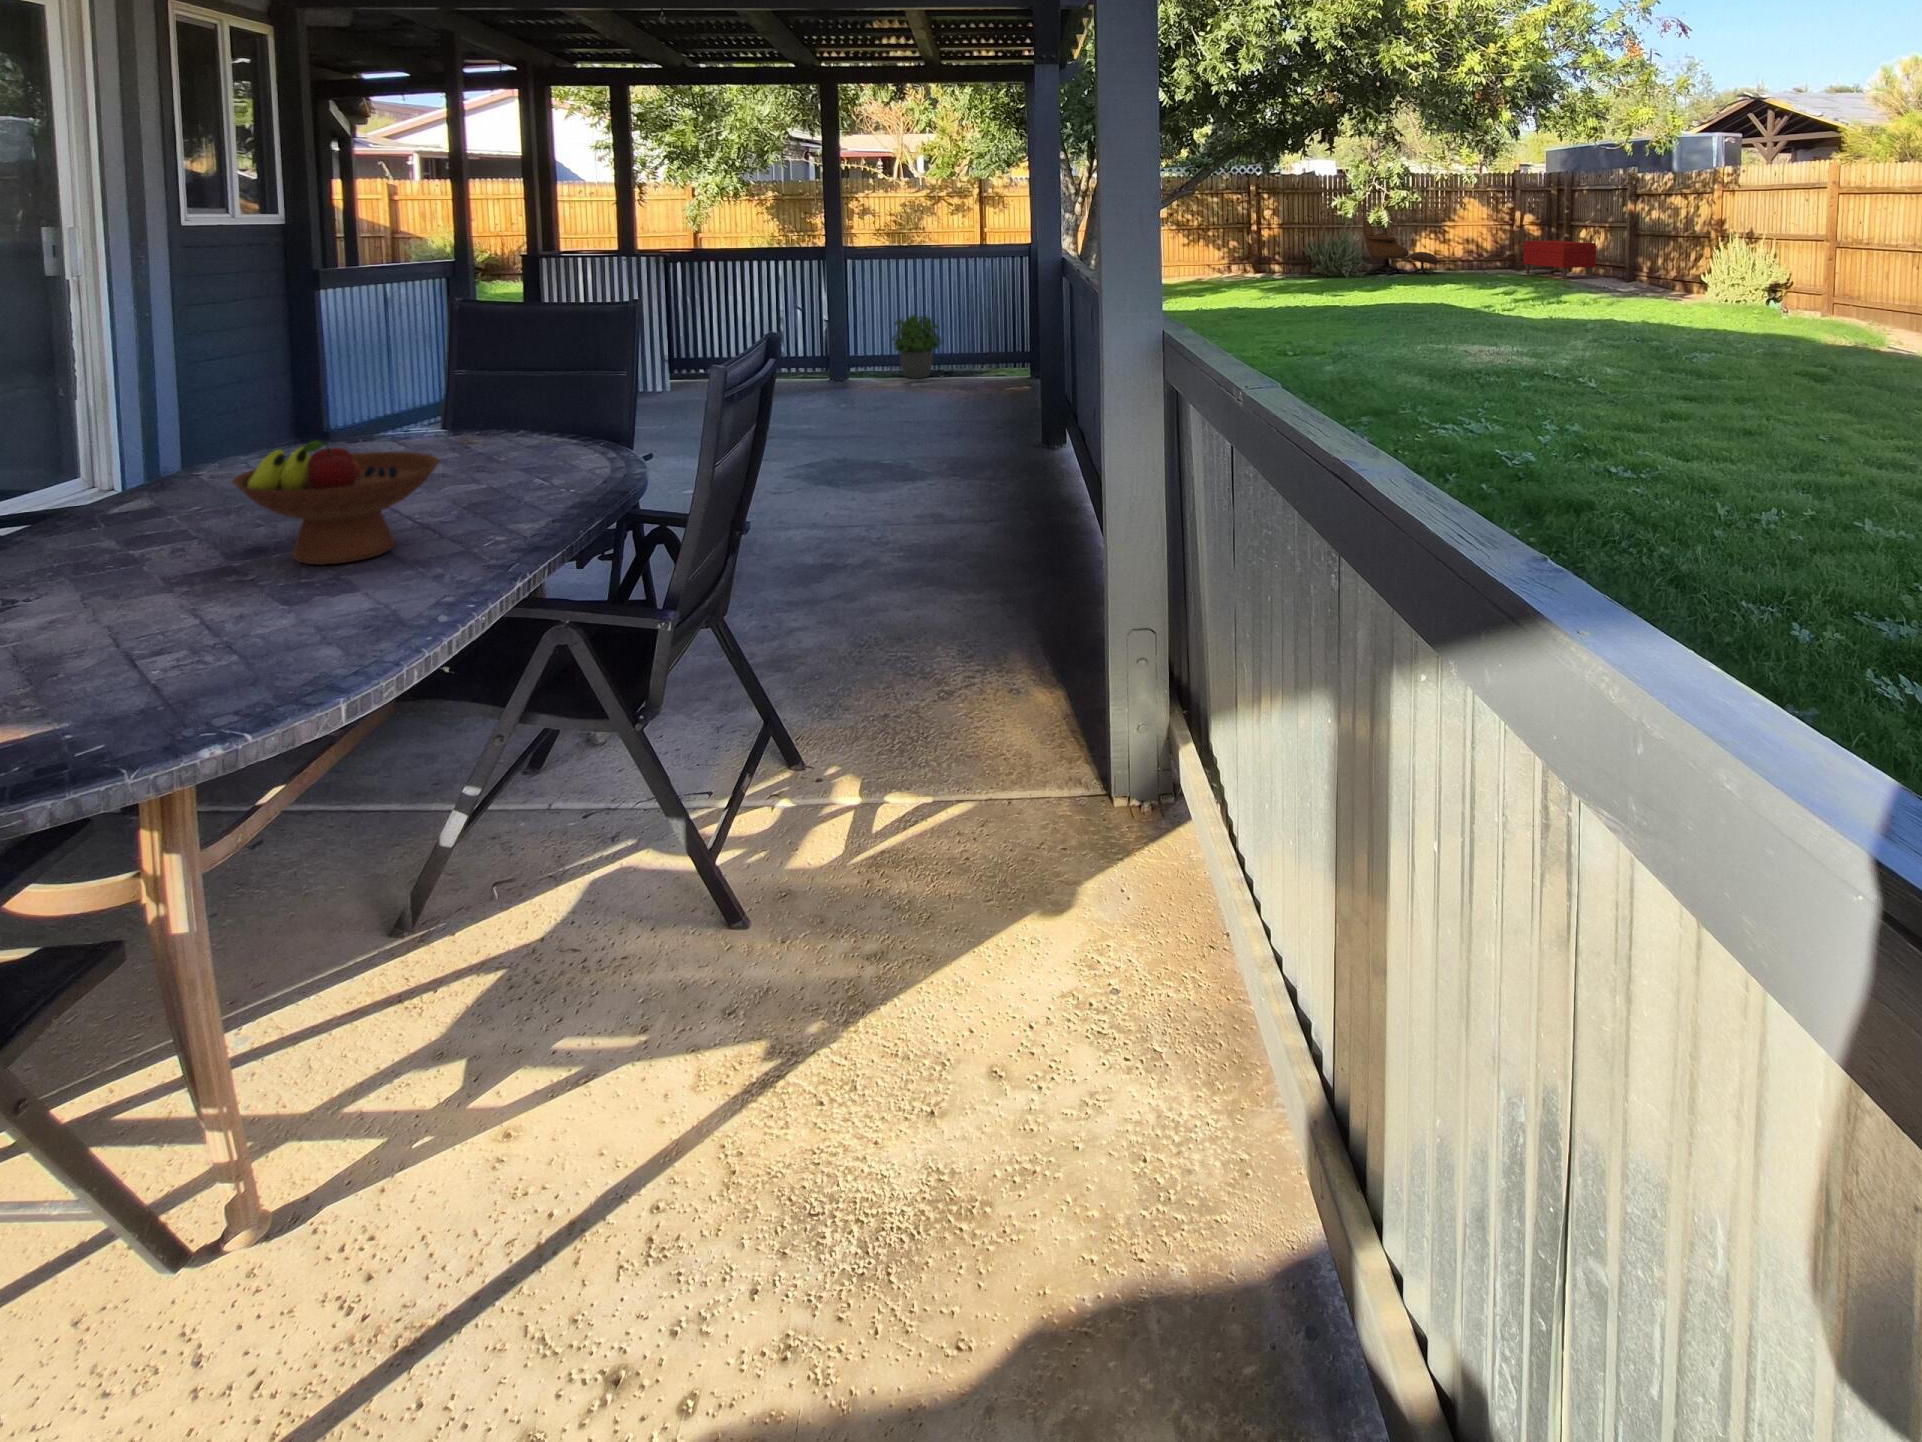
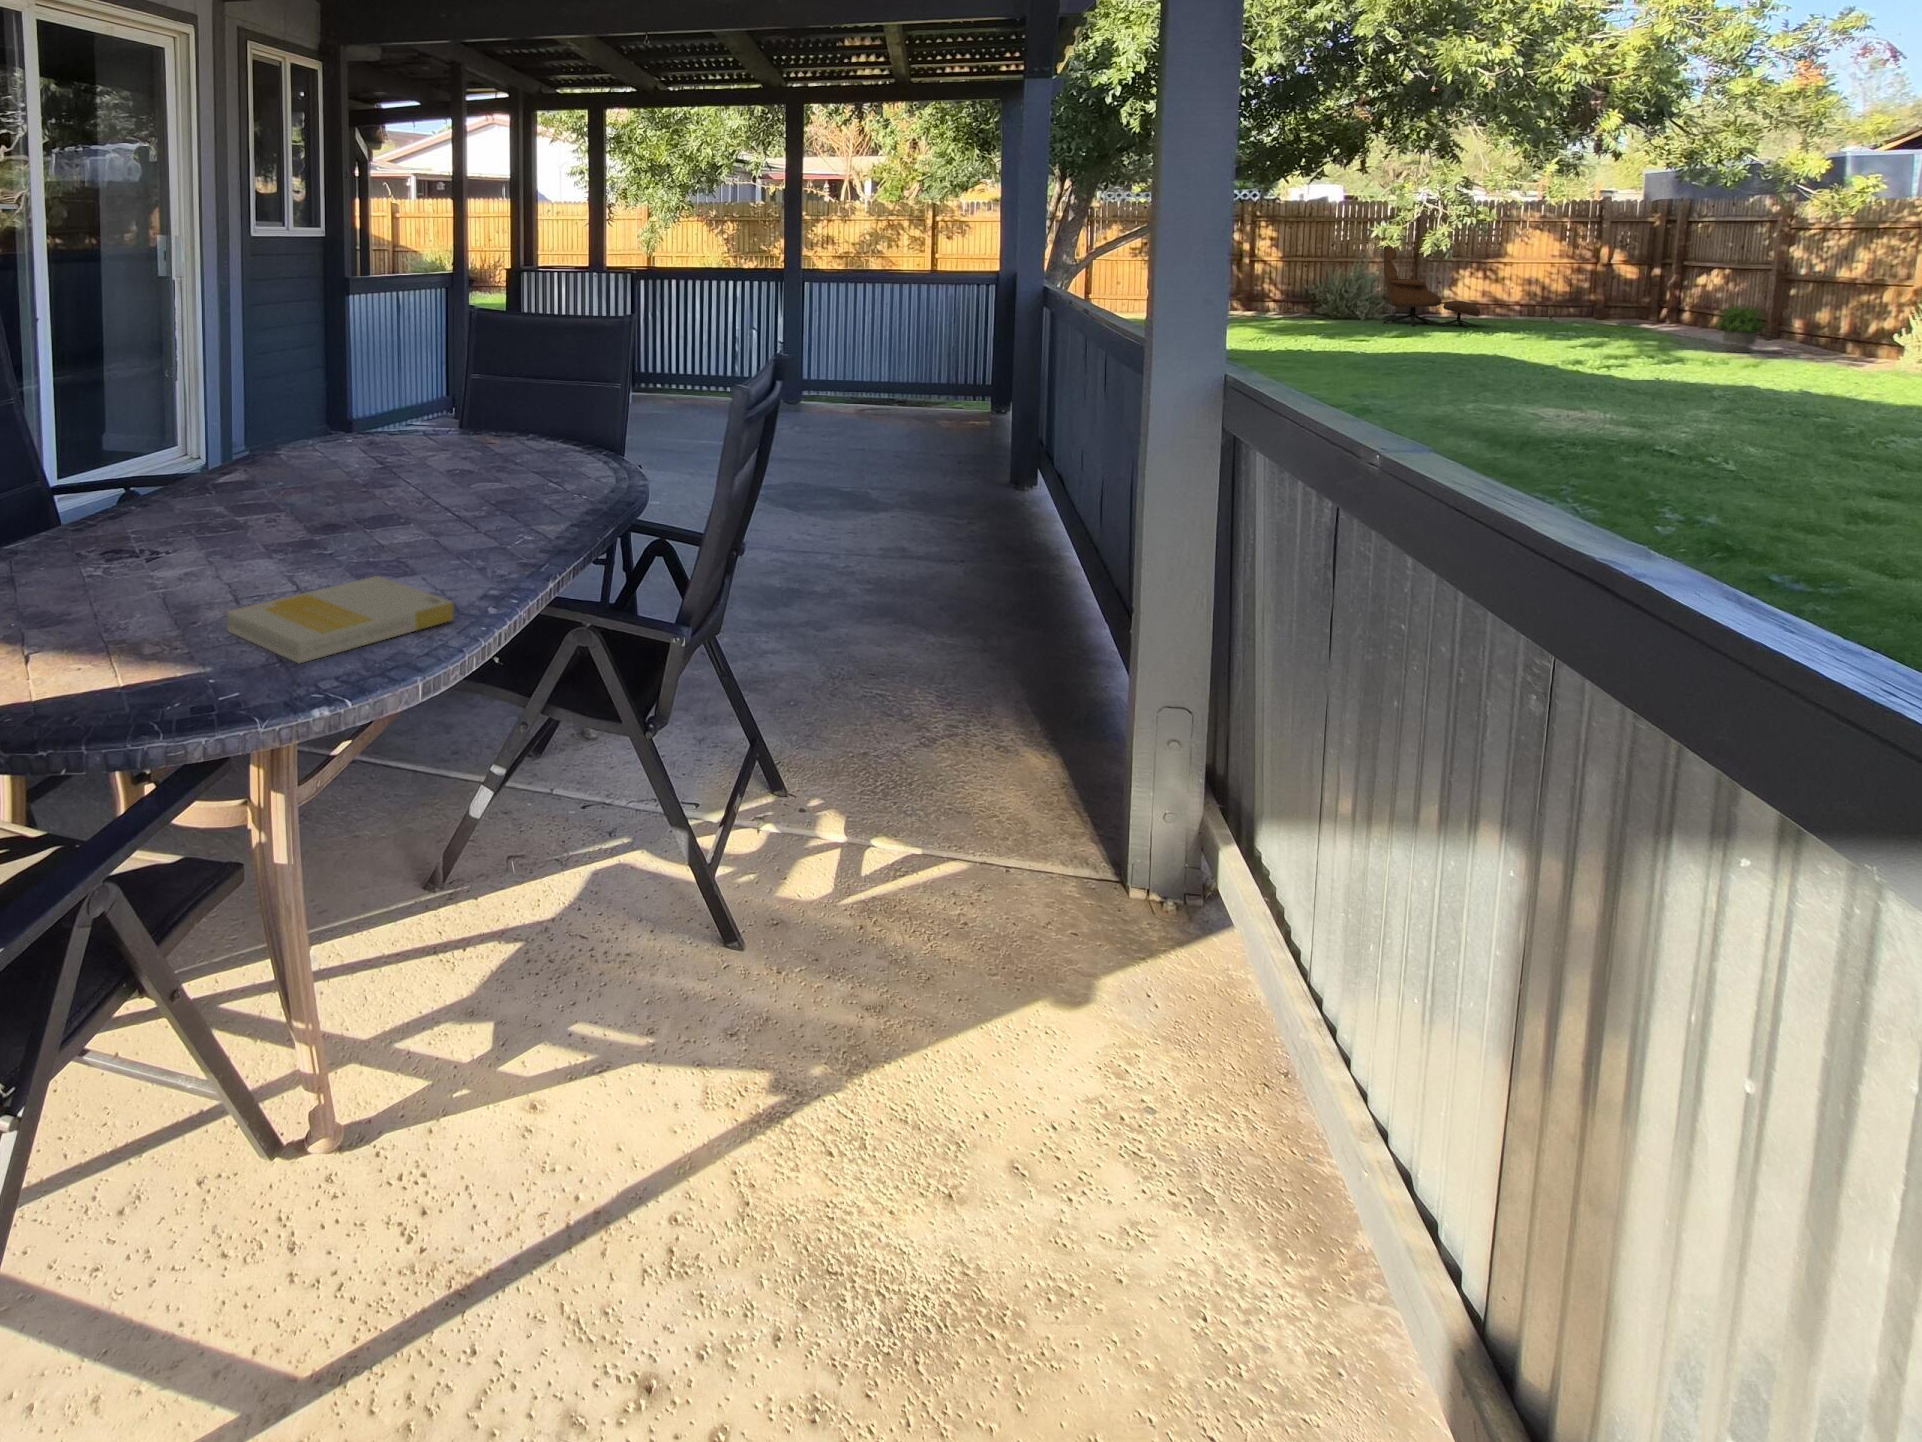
bench: present [1523,241,1596,279] -> none [1597,293,1705,342]
potted plant: present [892,315,942,378] -> present [1718,305,1766,353]
fruit bowl: present [232,440,440,565] -> none [317,433,486,548]
book: none [99,595,389,701] -> present [227,576,454,663]

